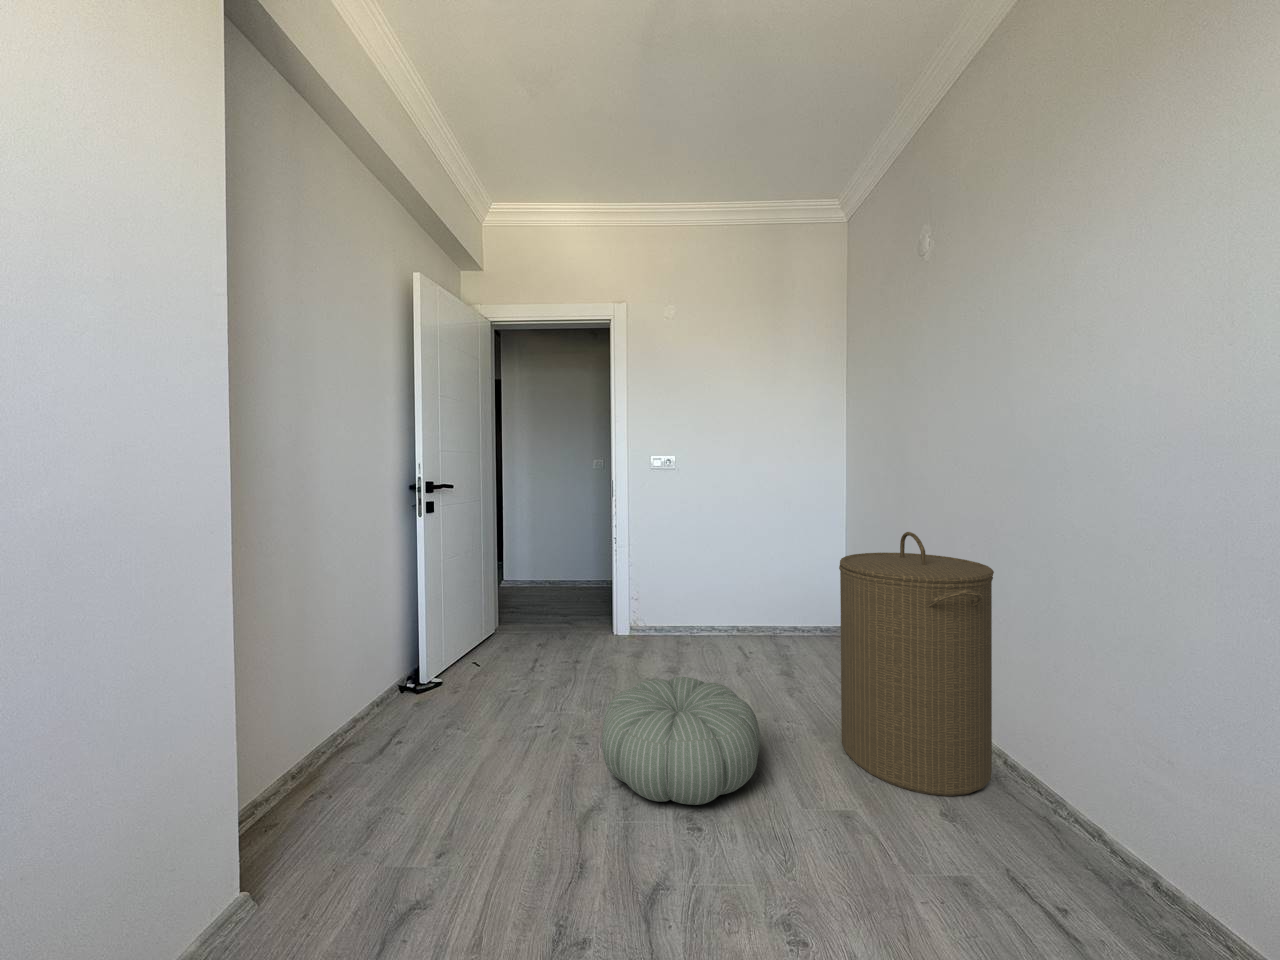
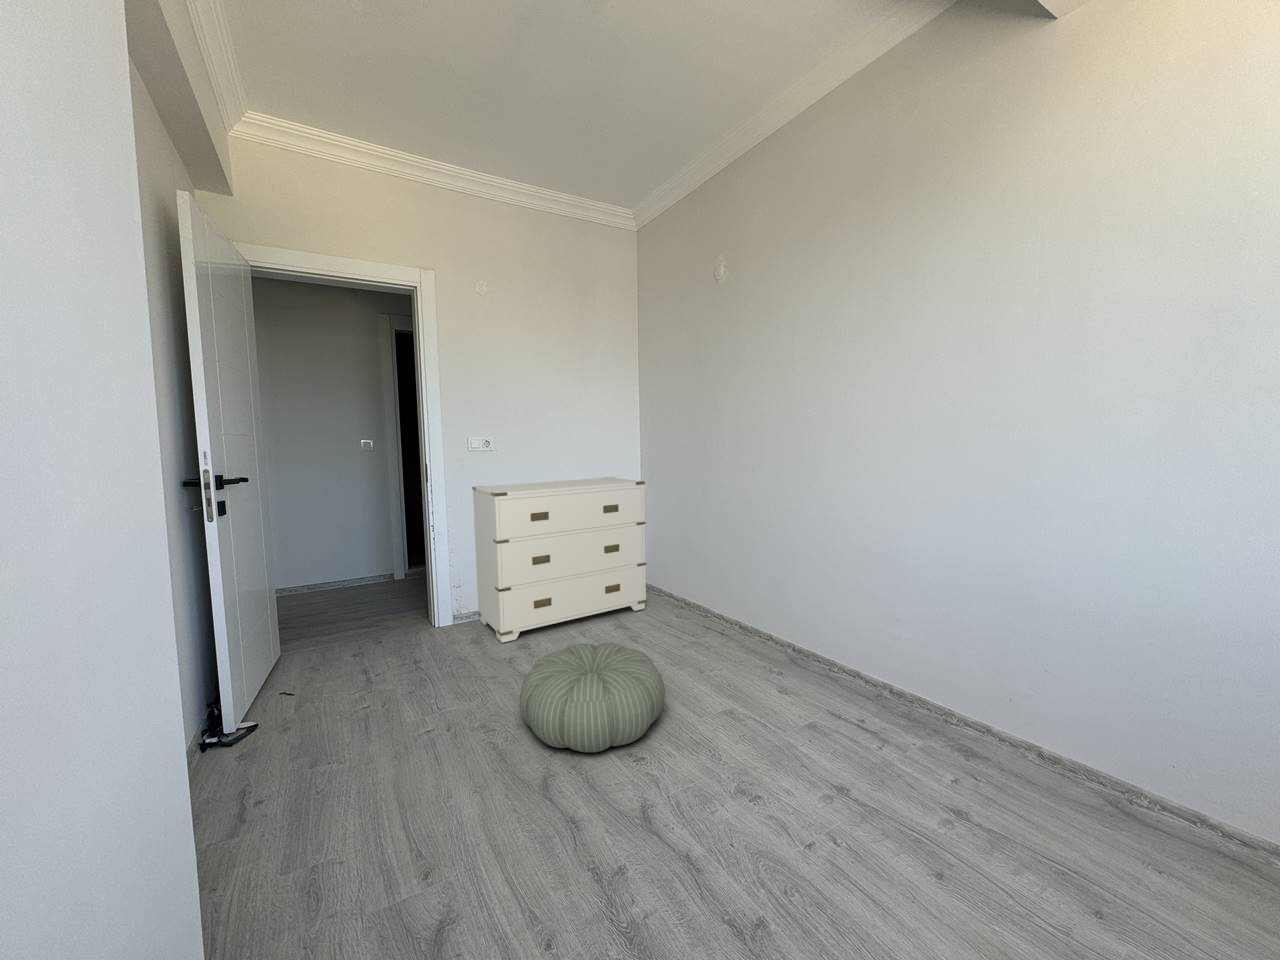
dresser: none [650,504,829,662] -> present [472,477,647,643]
laundry hamper: present [839,532,994,796] -> none [691,497,797,684]

